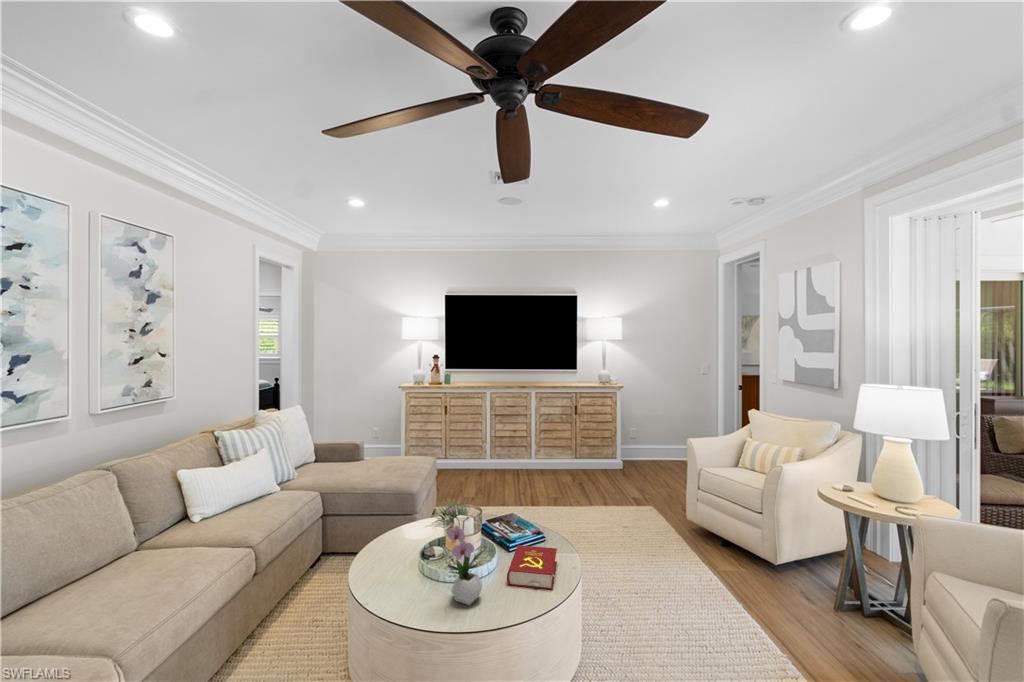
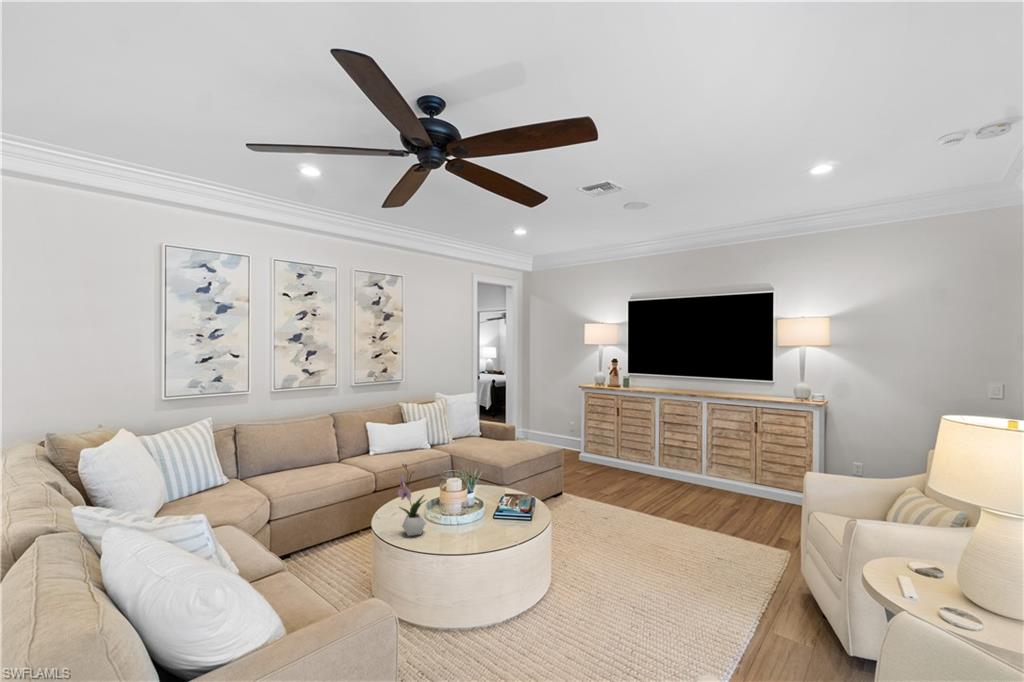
book: present [507,545,557,590] -> none [449,514,506,550]

